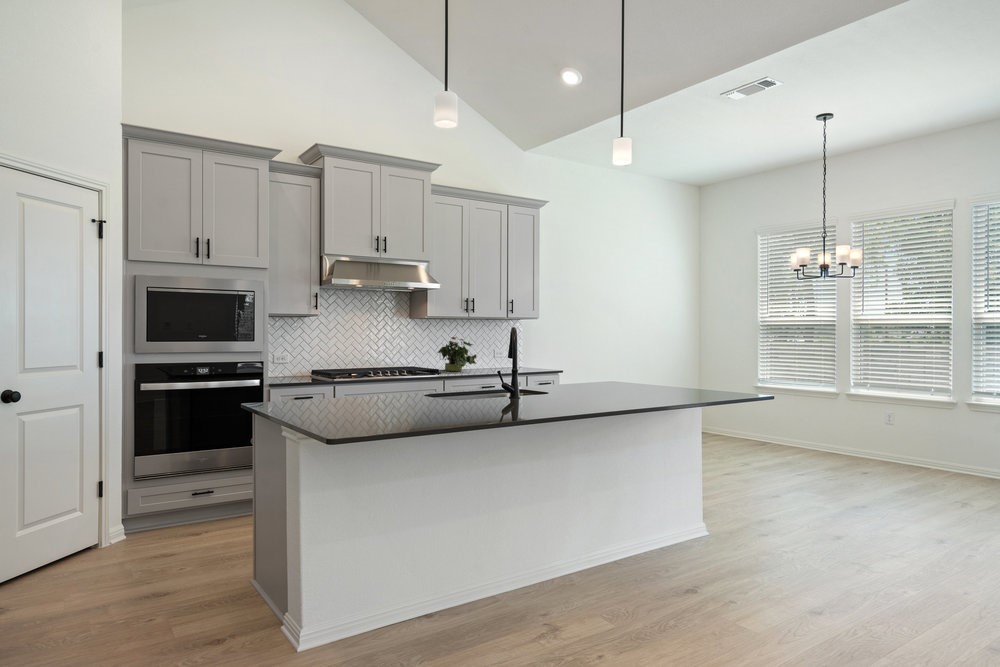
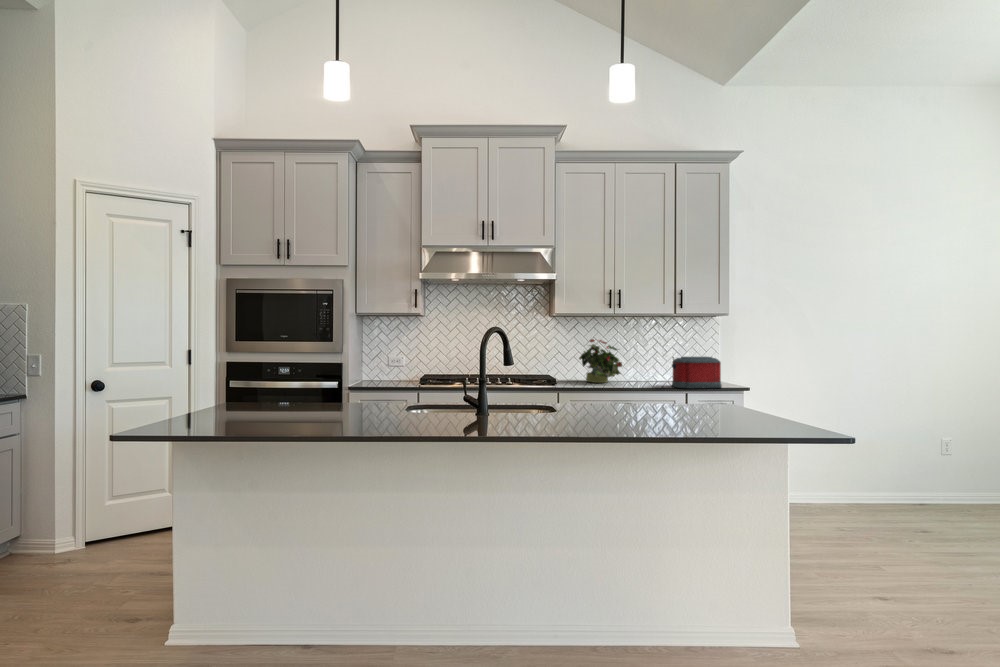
toaster: none [510,349,544,373] -> present [672,357,722,388]

